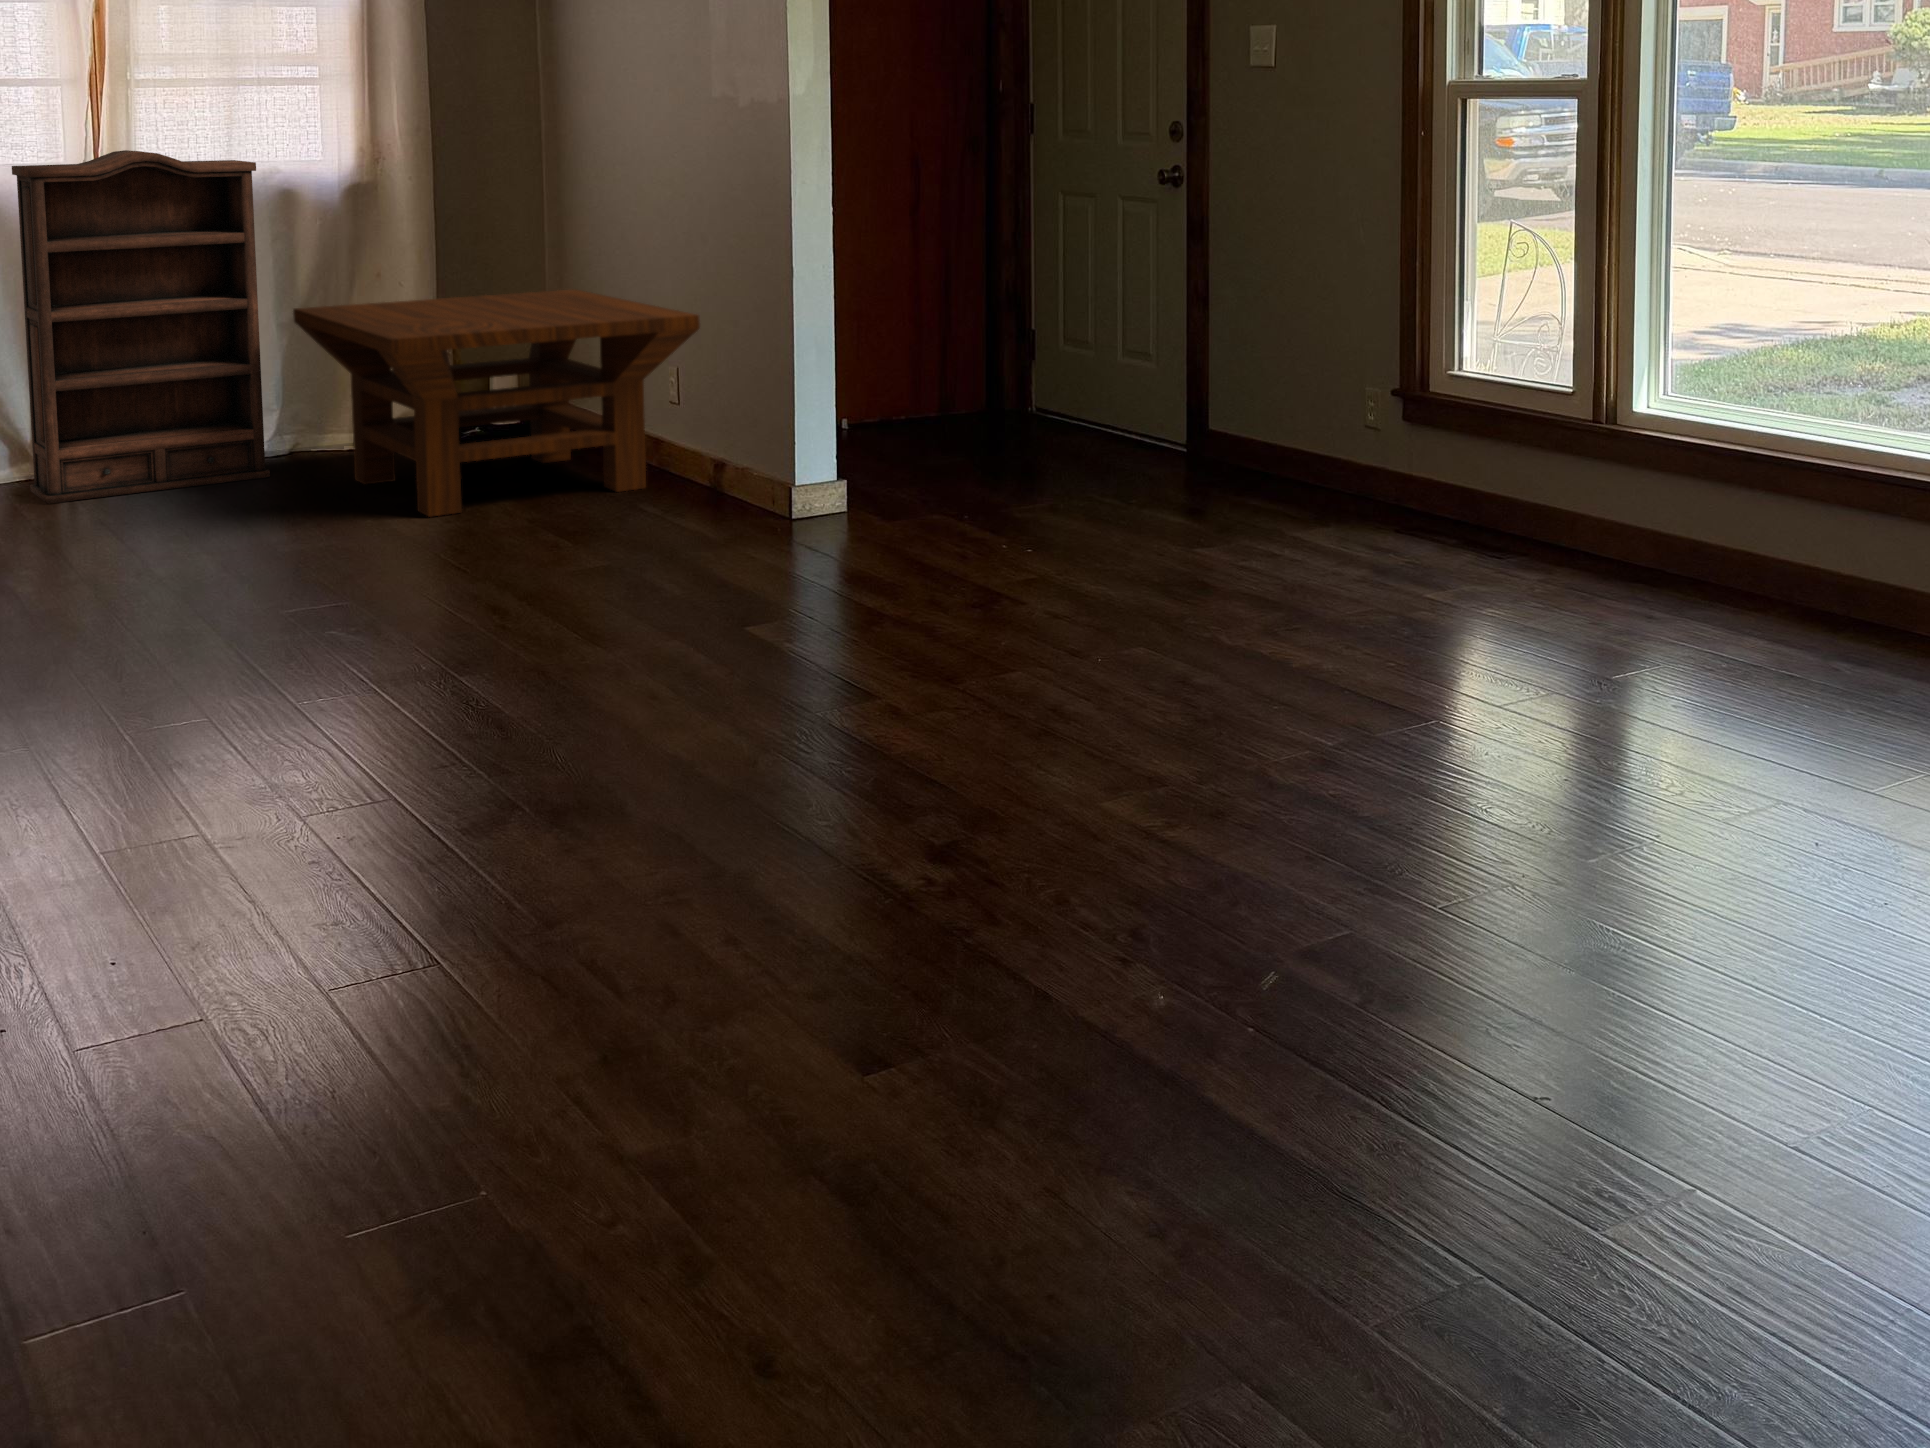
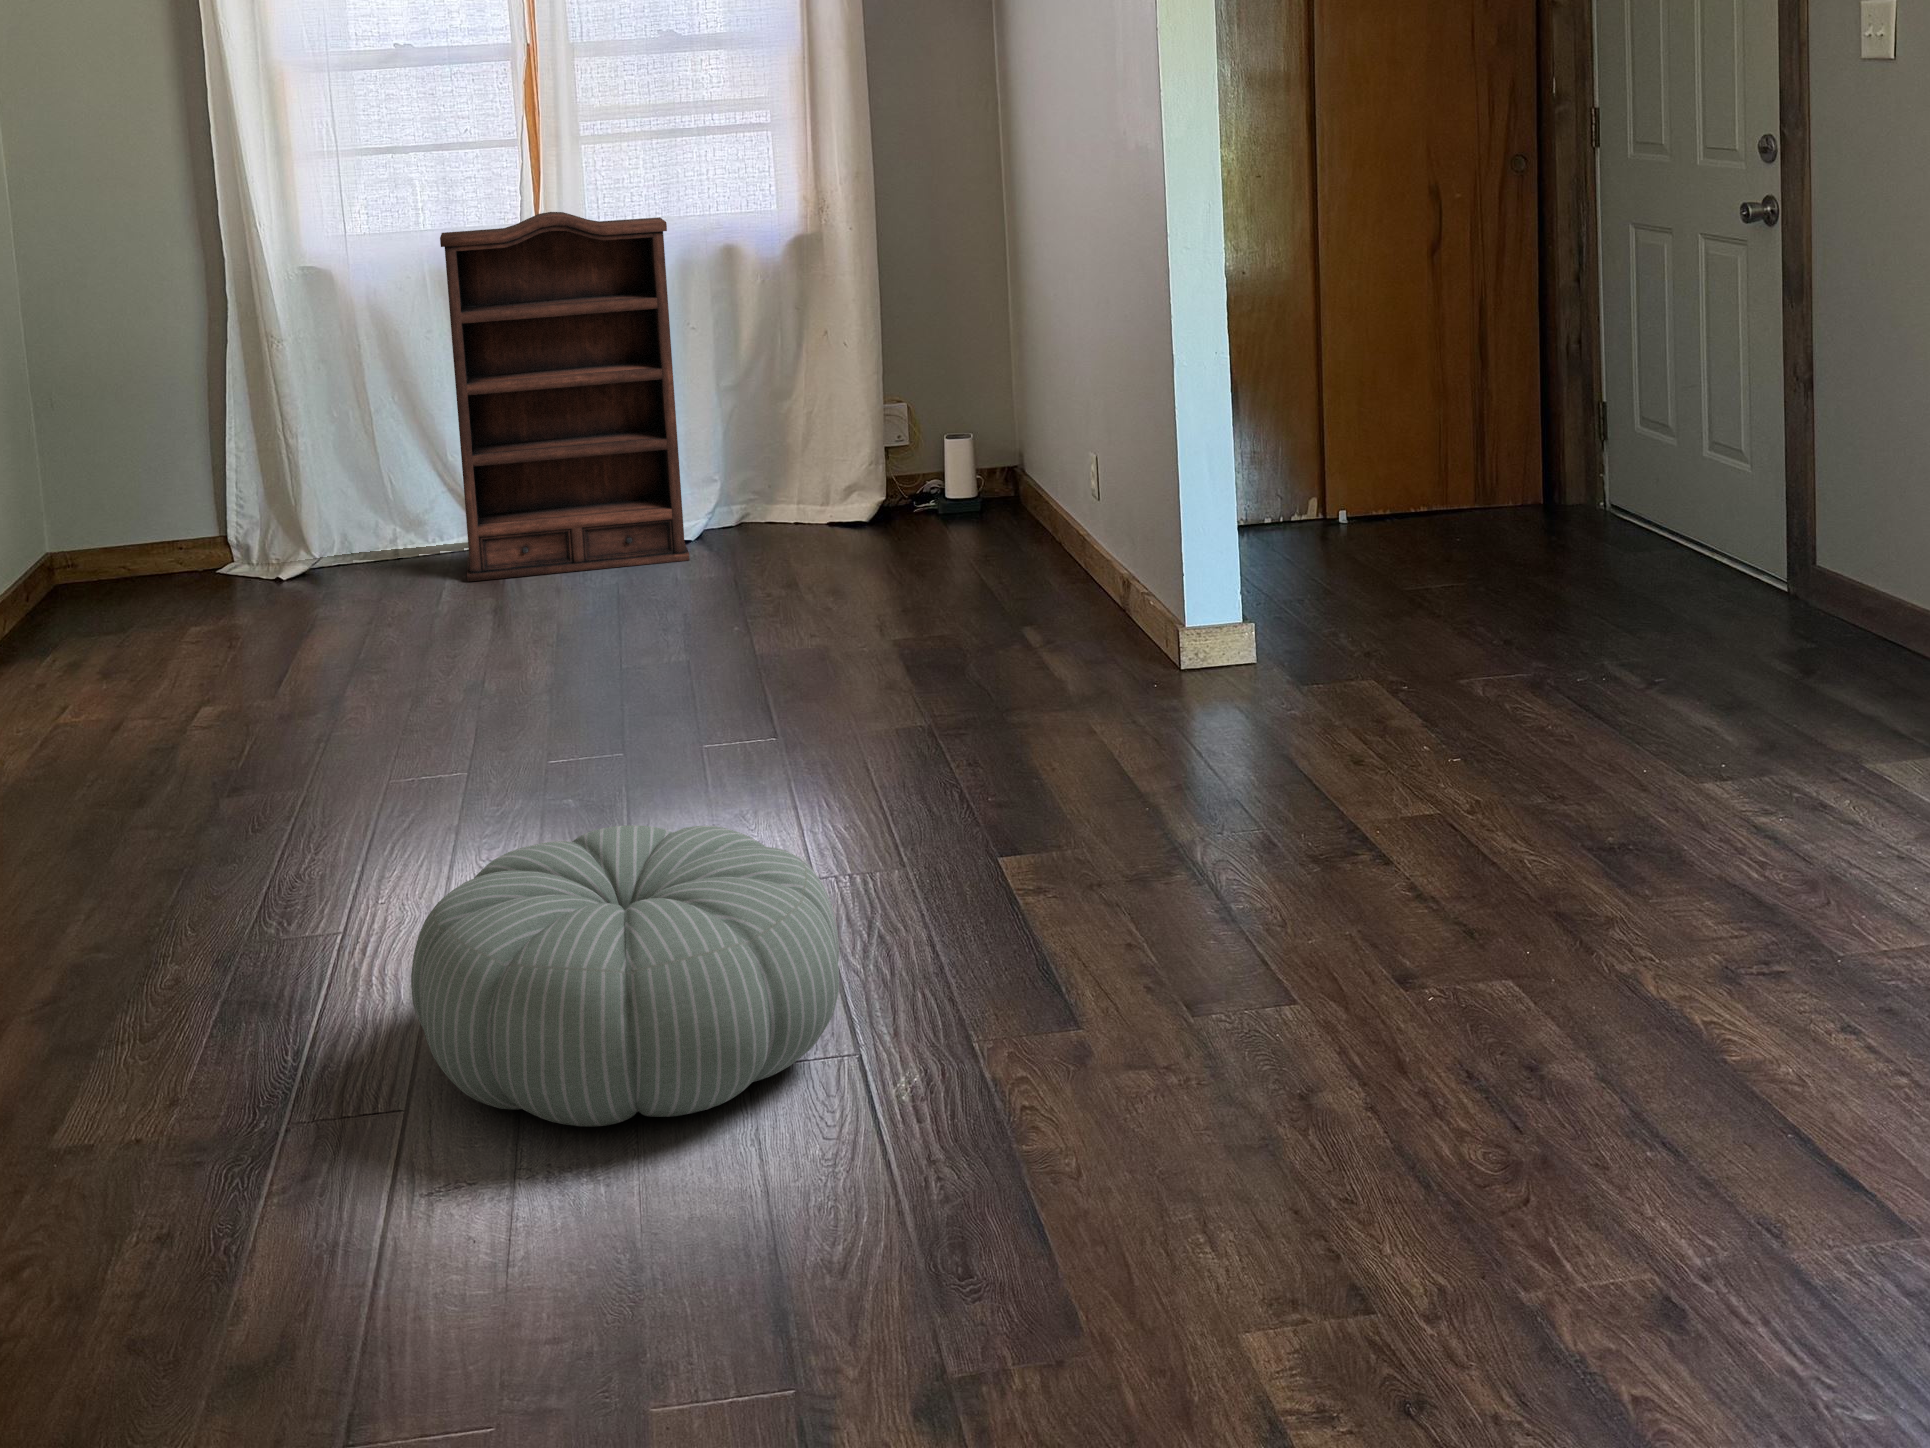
coffee table: present [293,289,700,517] -> none [703,355,1103,630]
pouf: none [409,593,755,798] -> present [411,825,839,1126]

